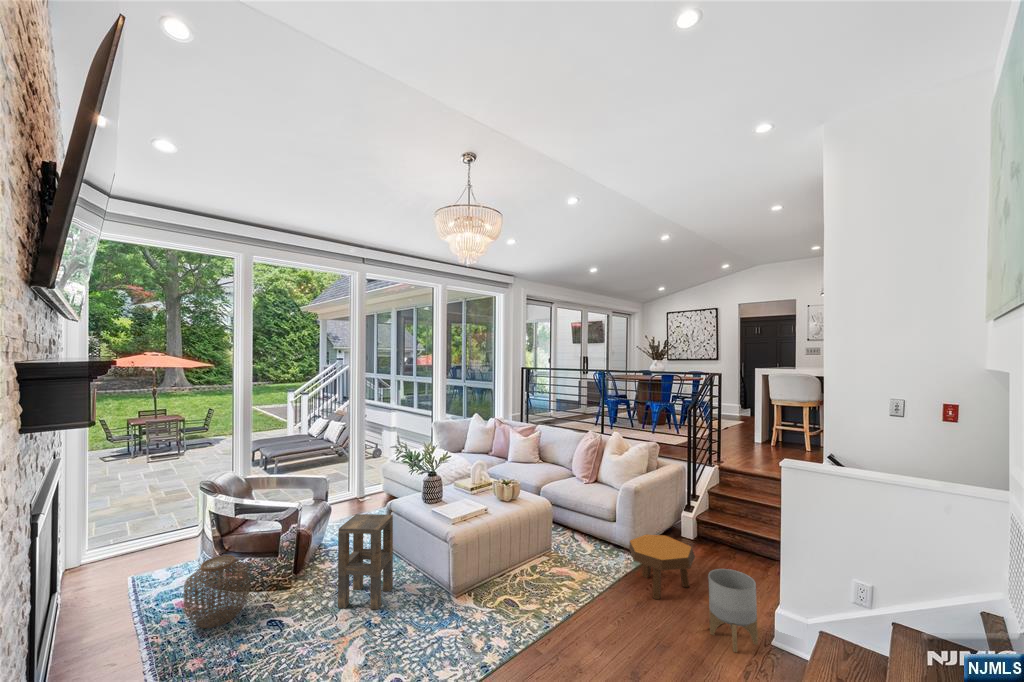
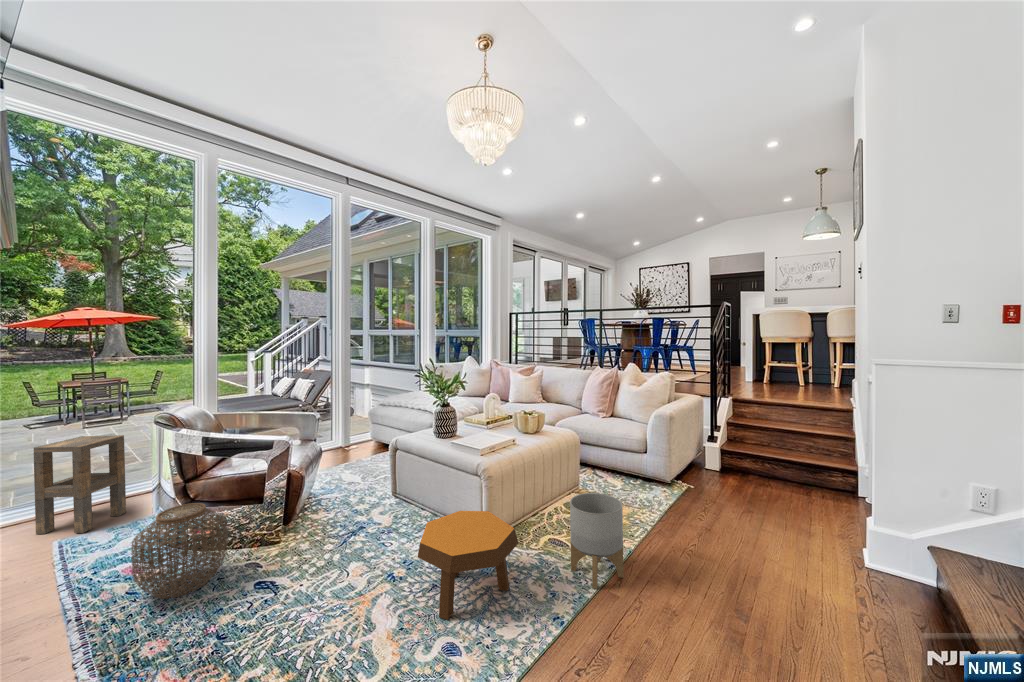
side table: present [338,514,393,609] -> present [34,435,126,534]
footstool: present [629,534,695,599] -> present [418,511,518,620]
planter: present [708,569,758,652] -> present [570,493,624,589]

